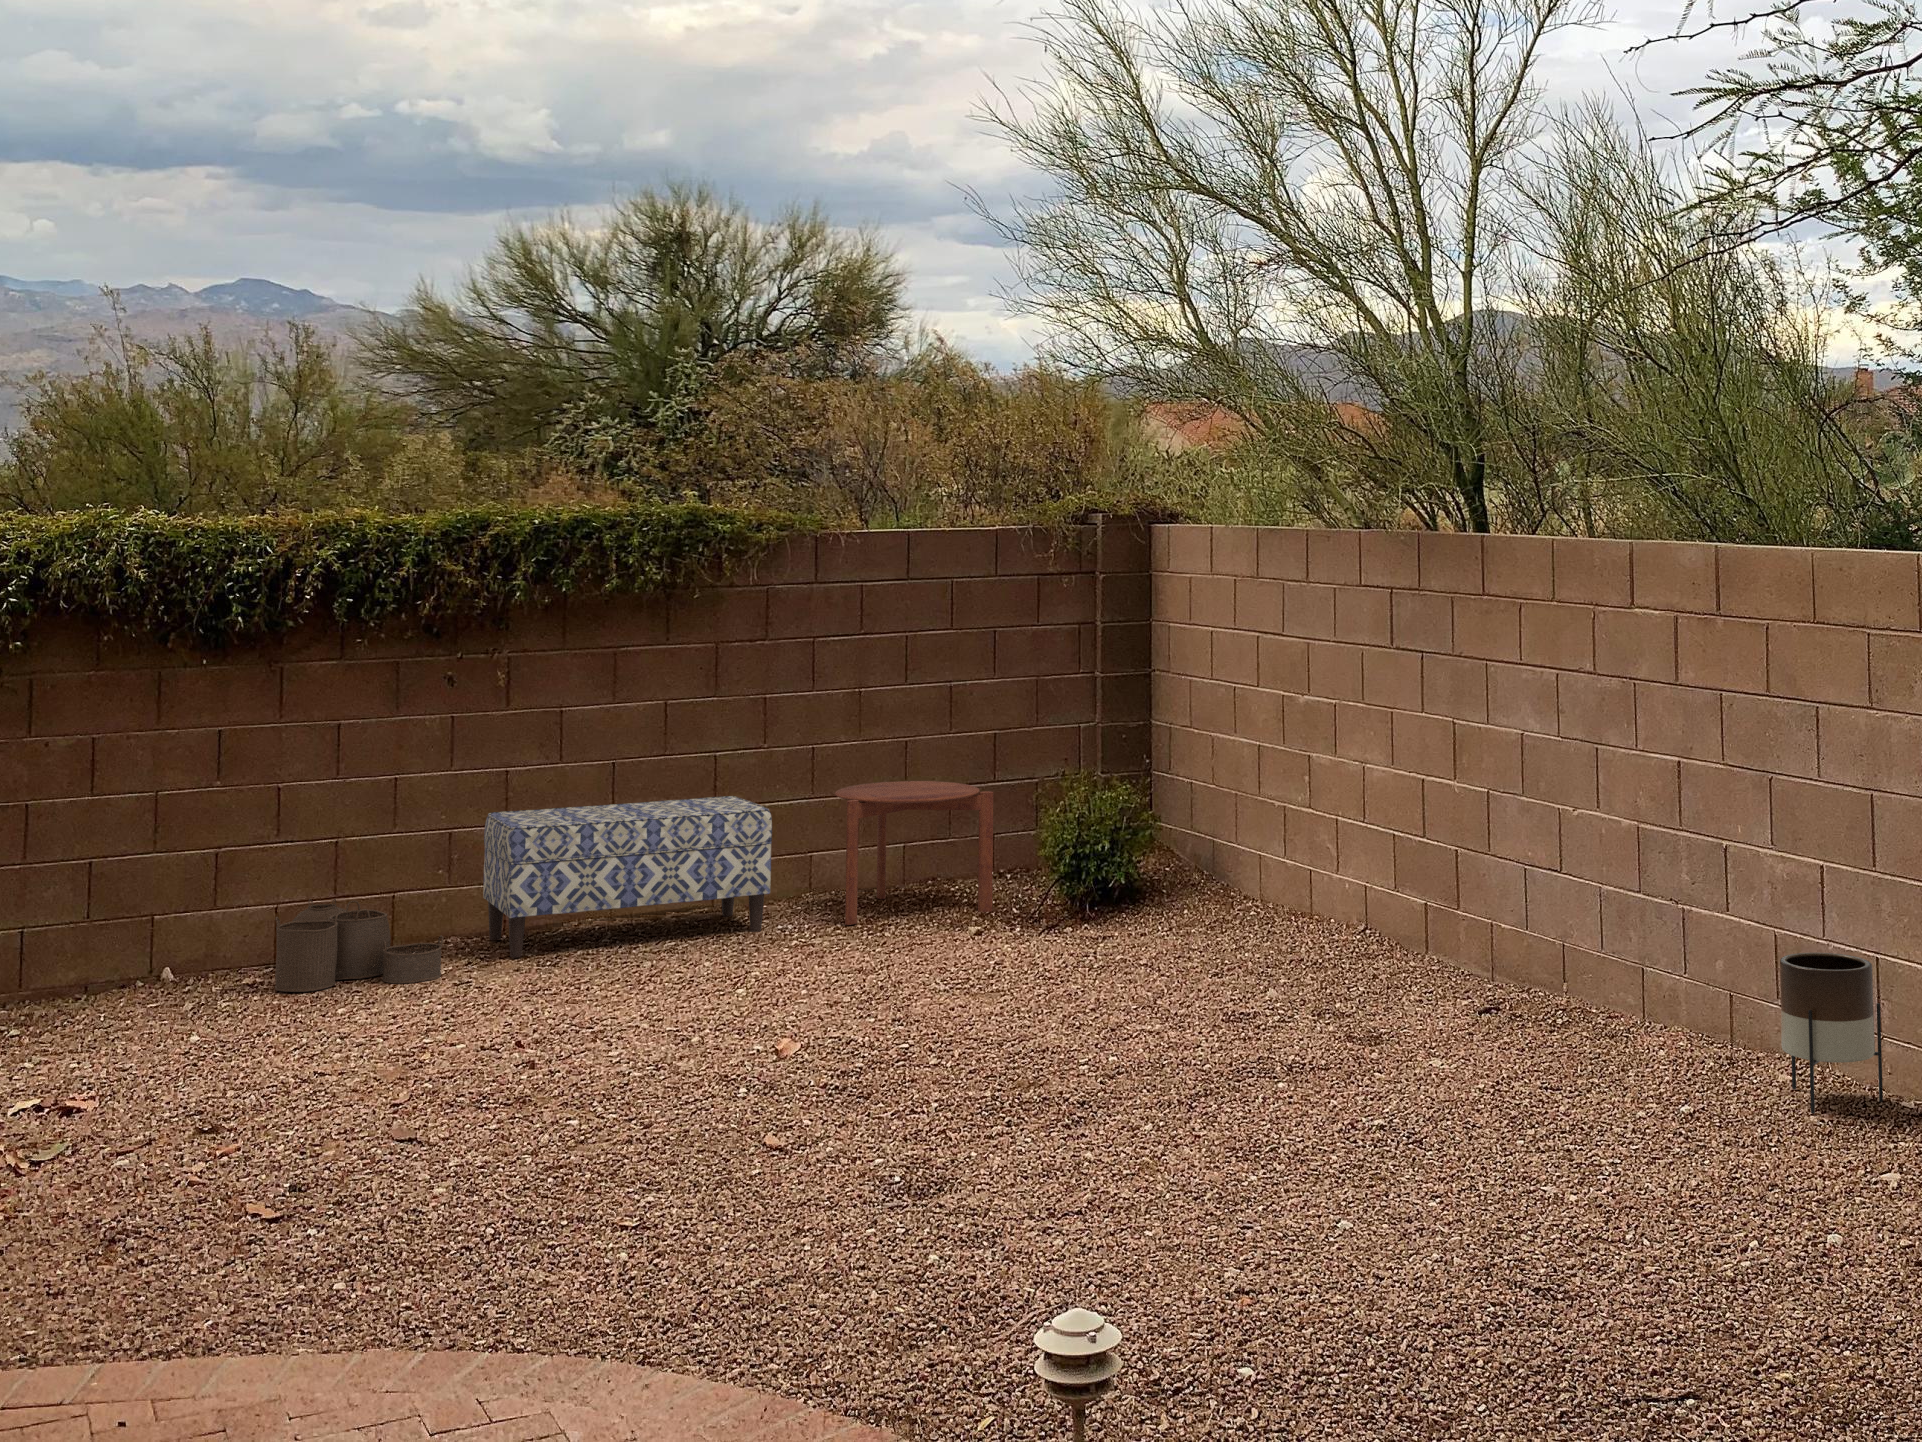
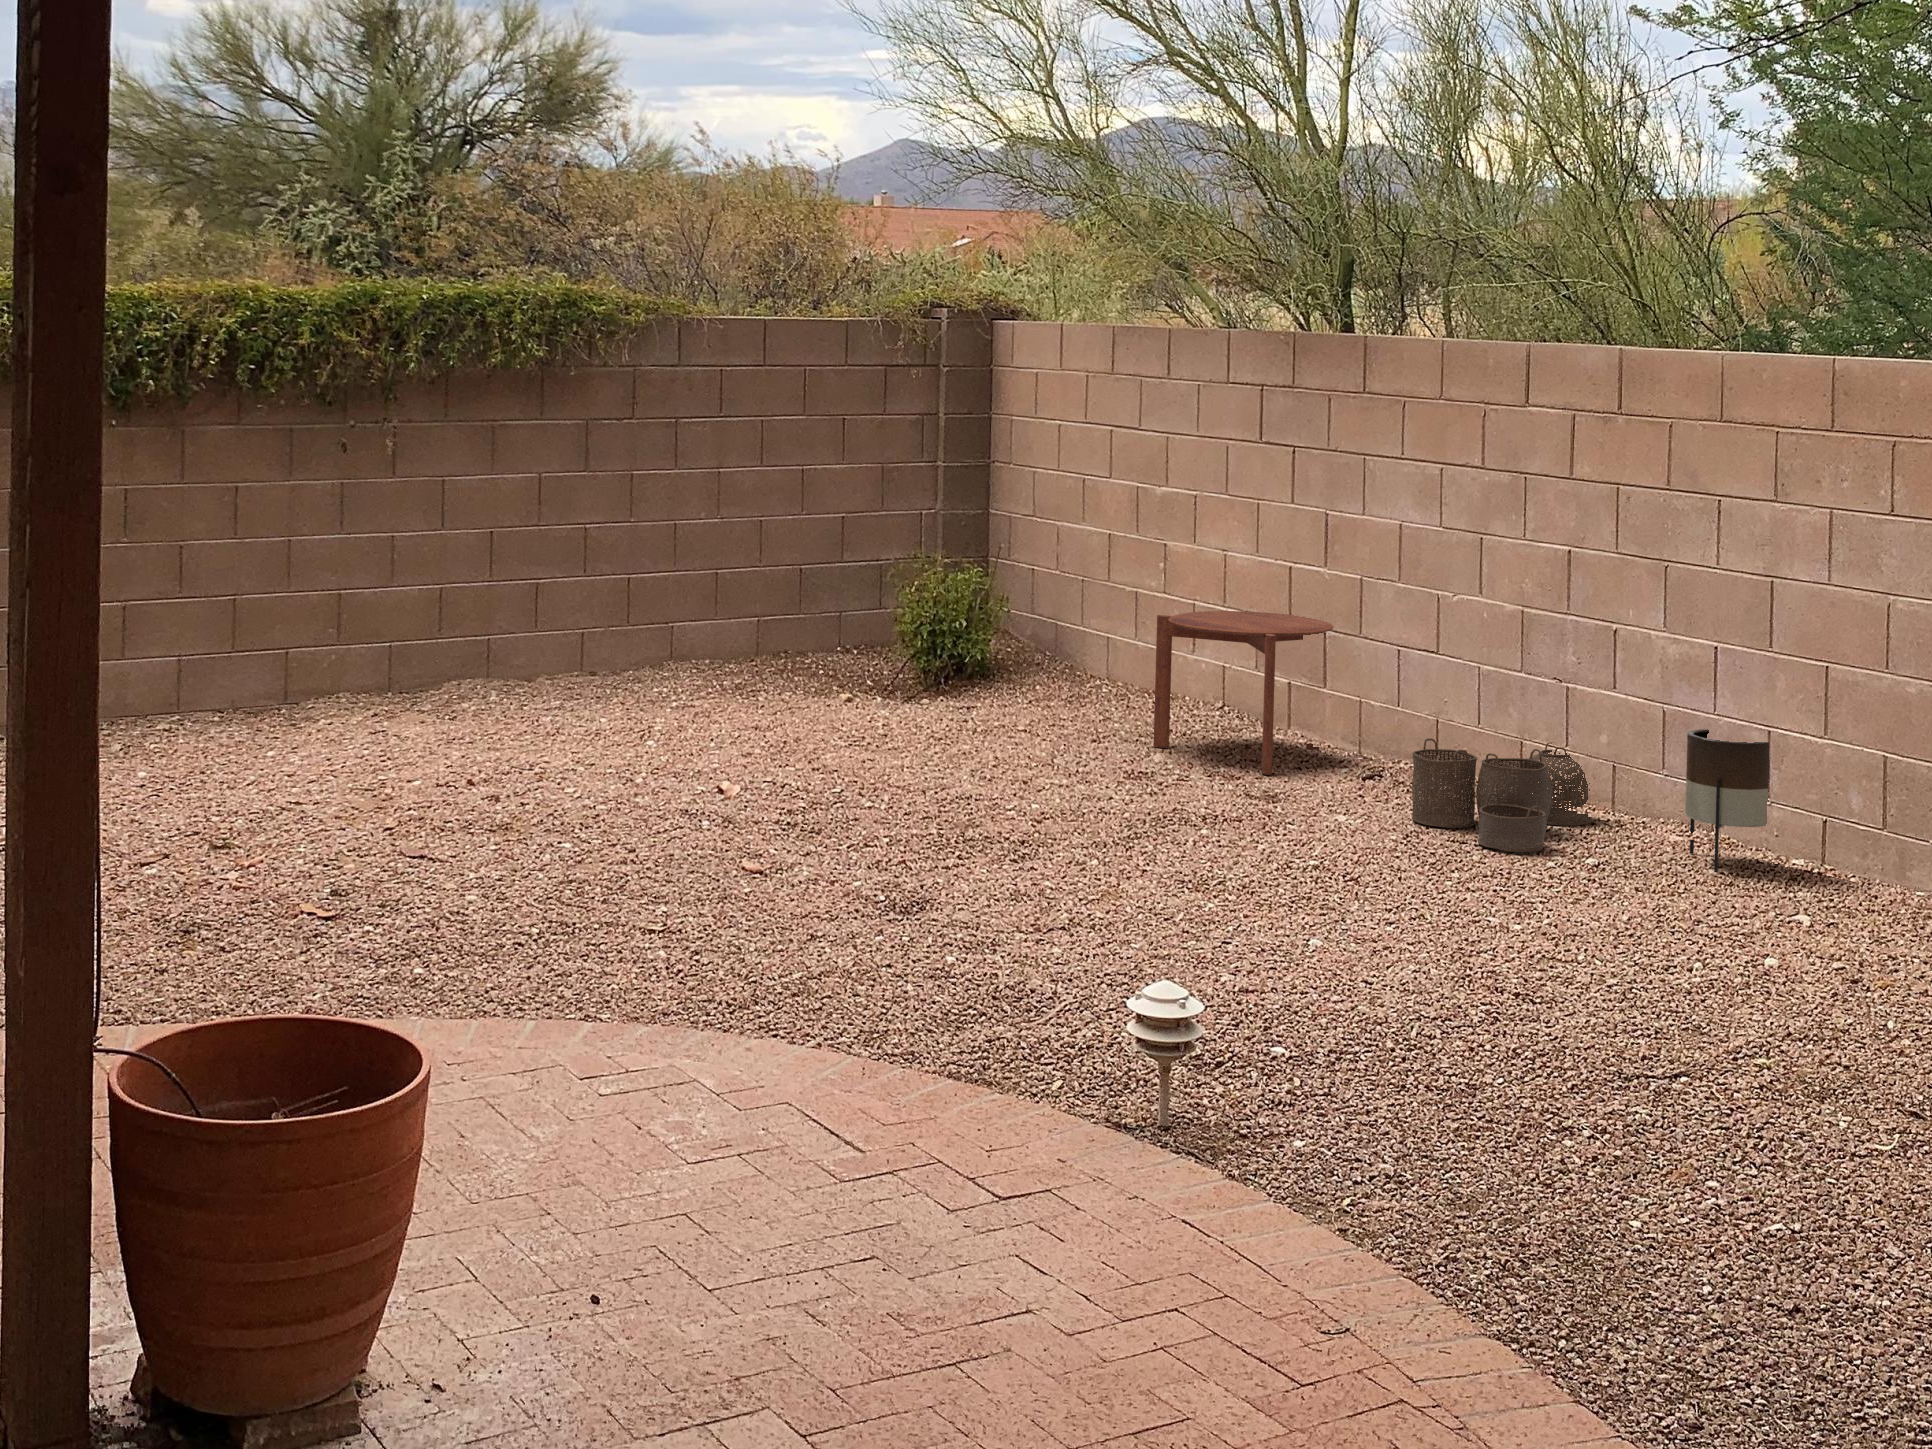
side table: present [835,781,993,925] -> present [1153,611,1333,775]
bench: present [483,796,772,958] -> none [365,573,646,717]
woven basket: present [275,899,443,992] -> present [1412,738,1593,852]

